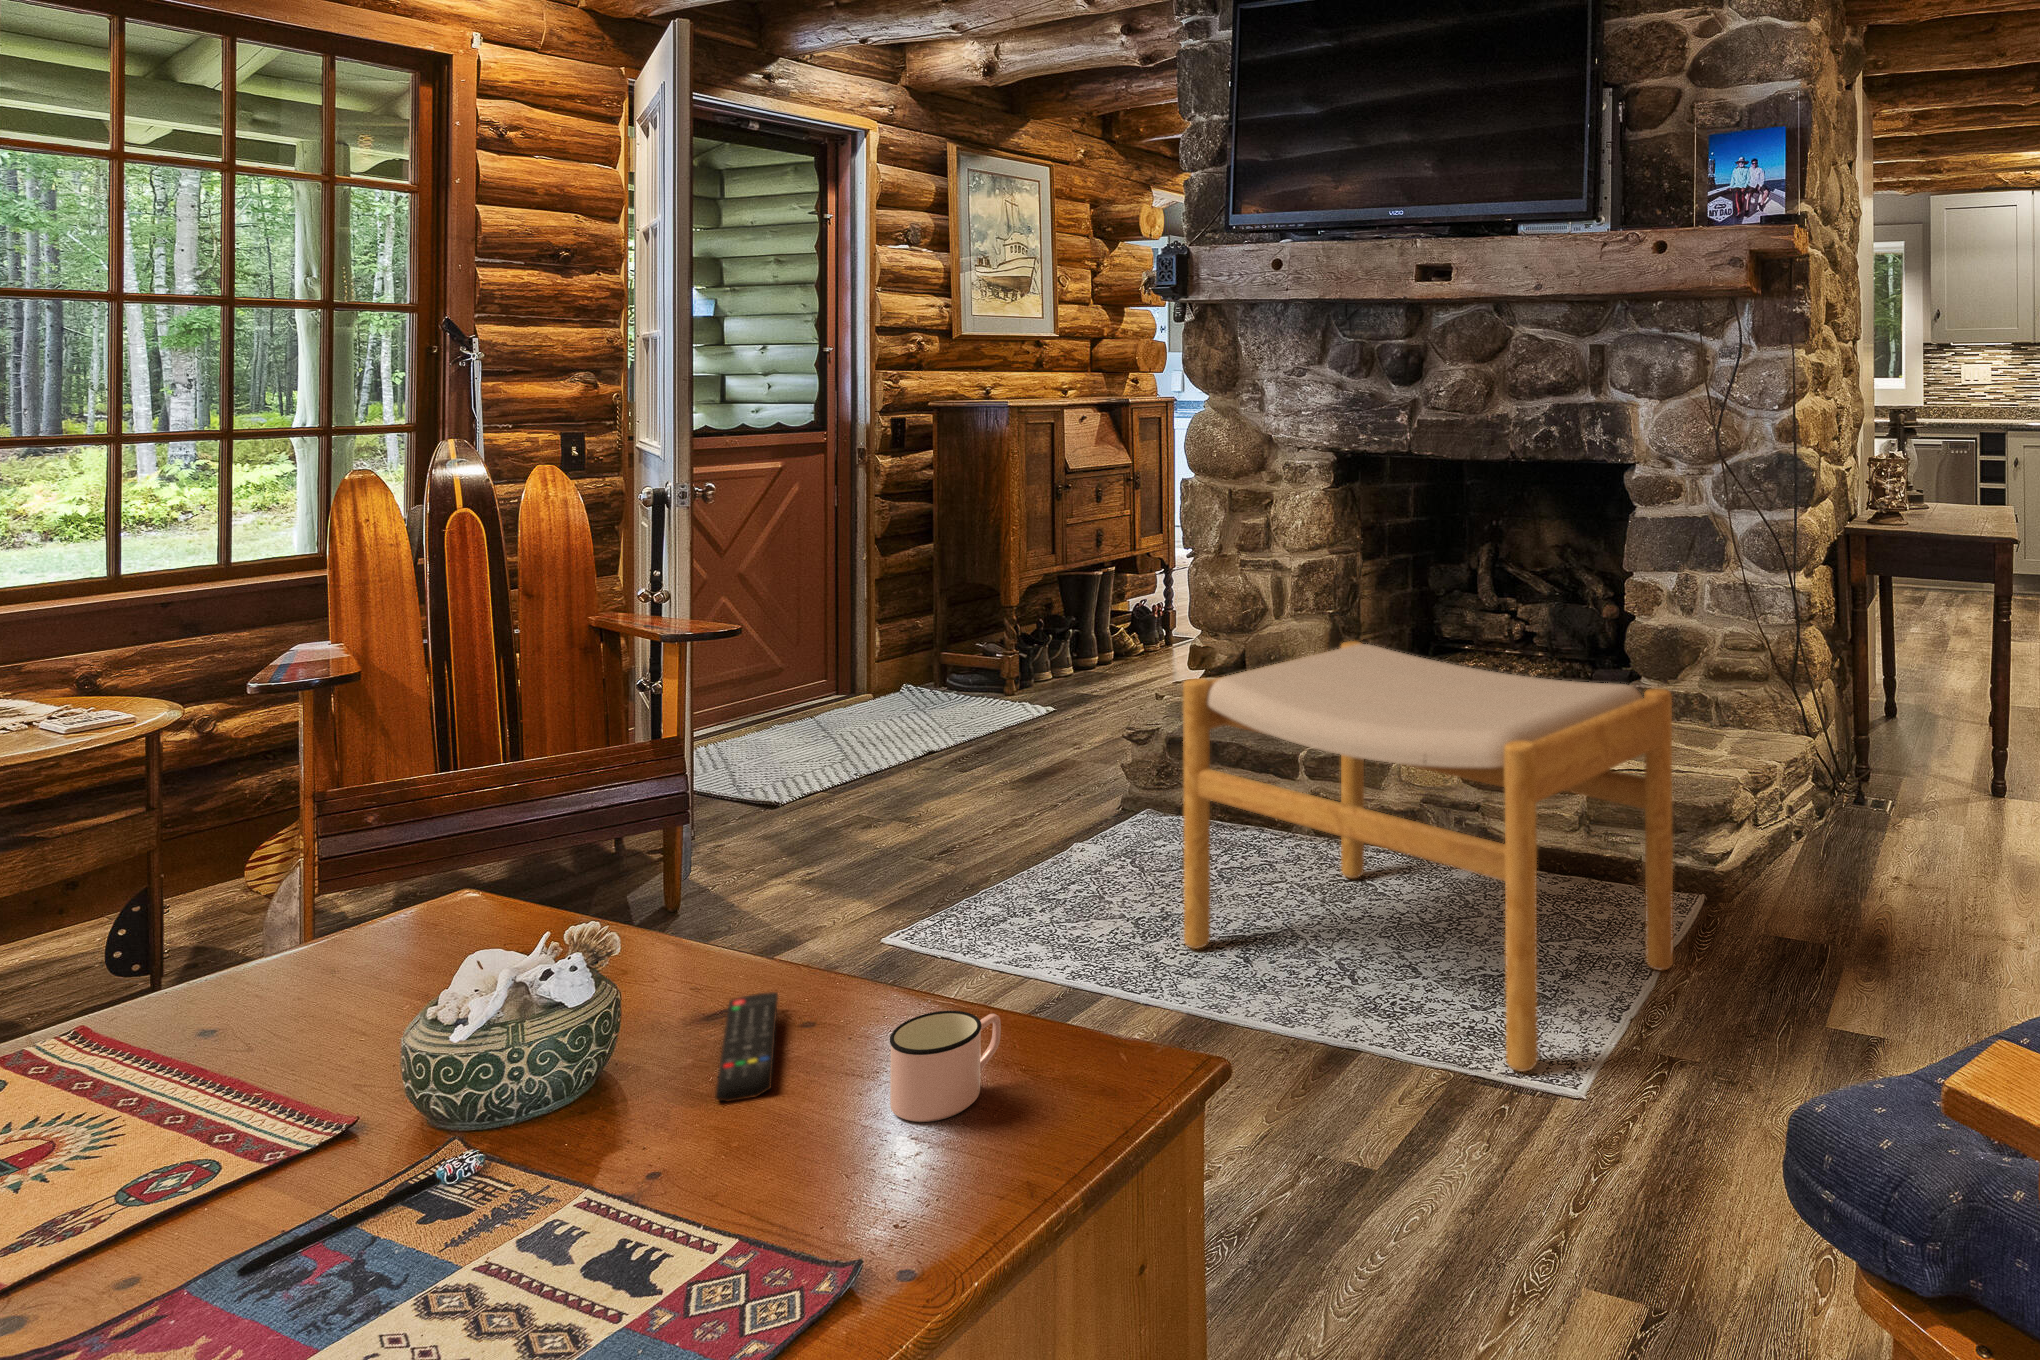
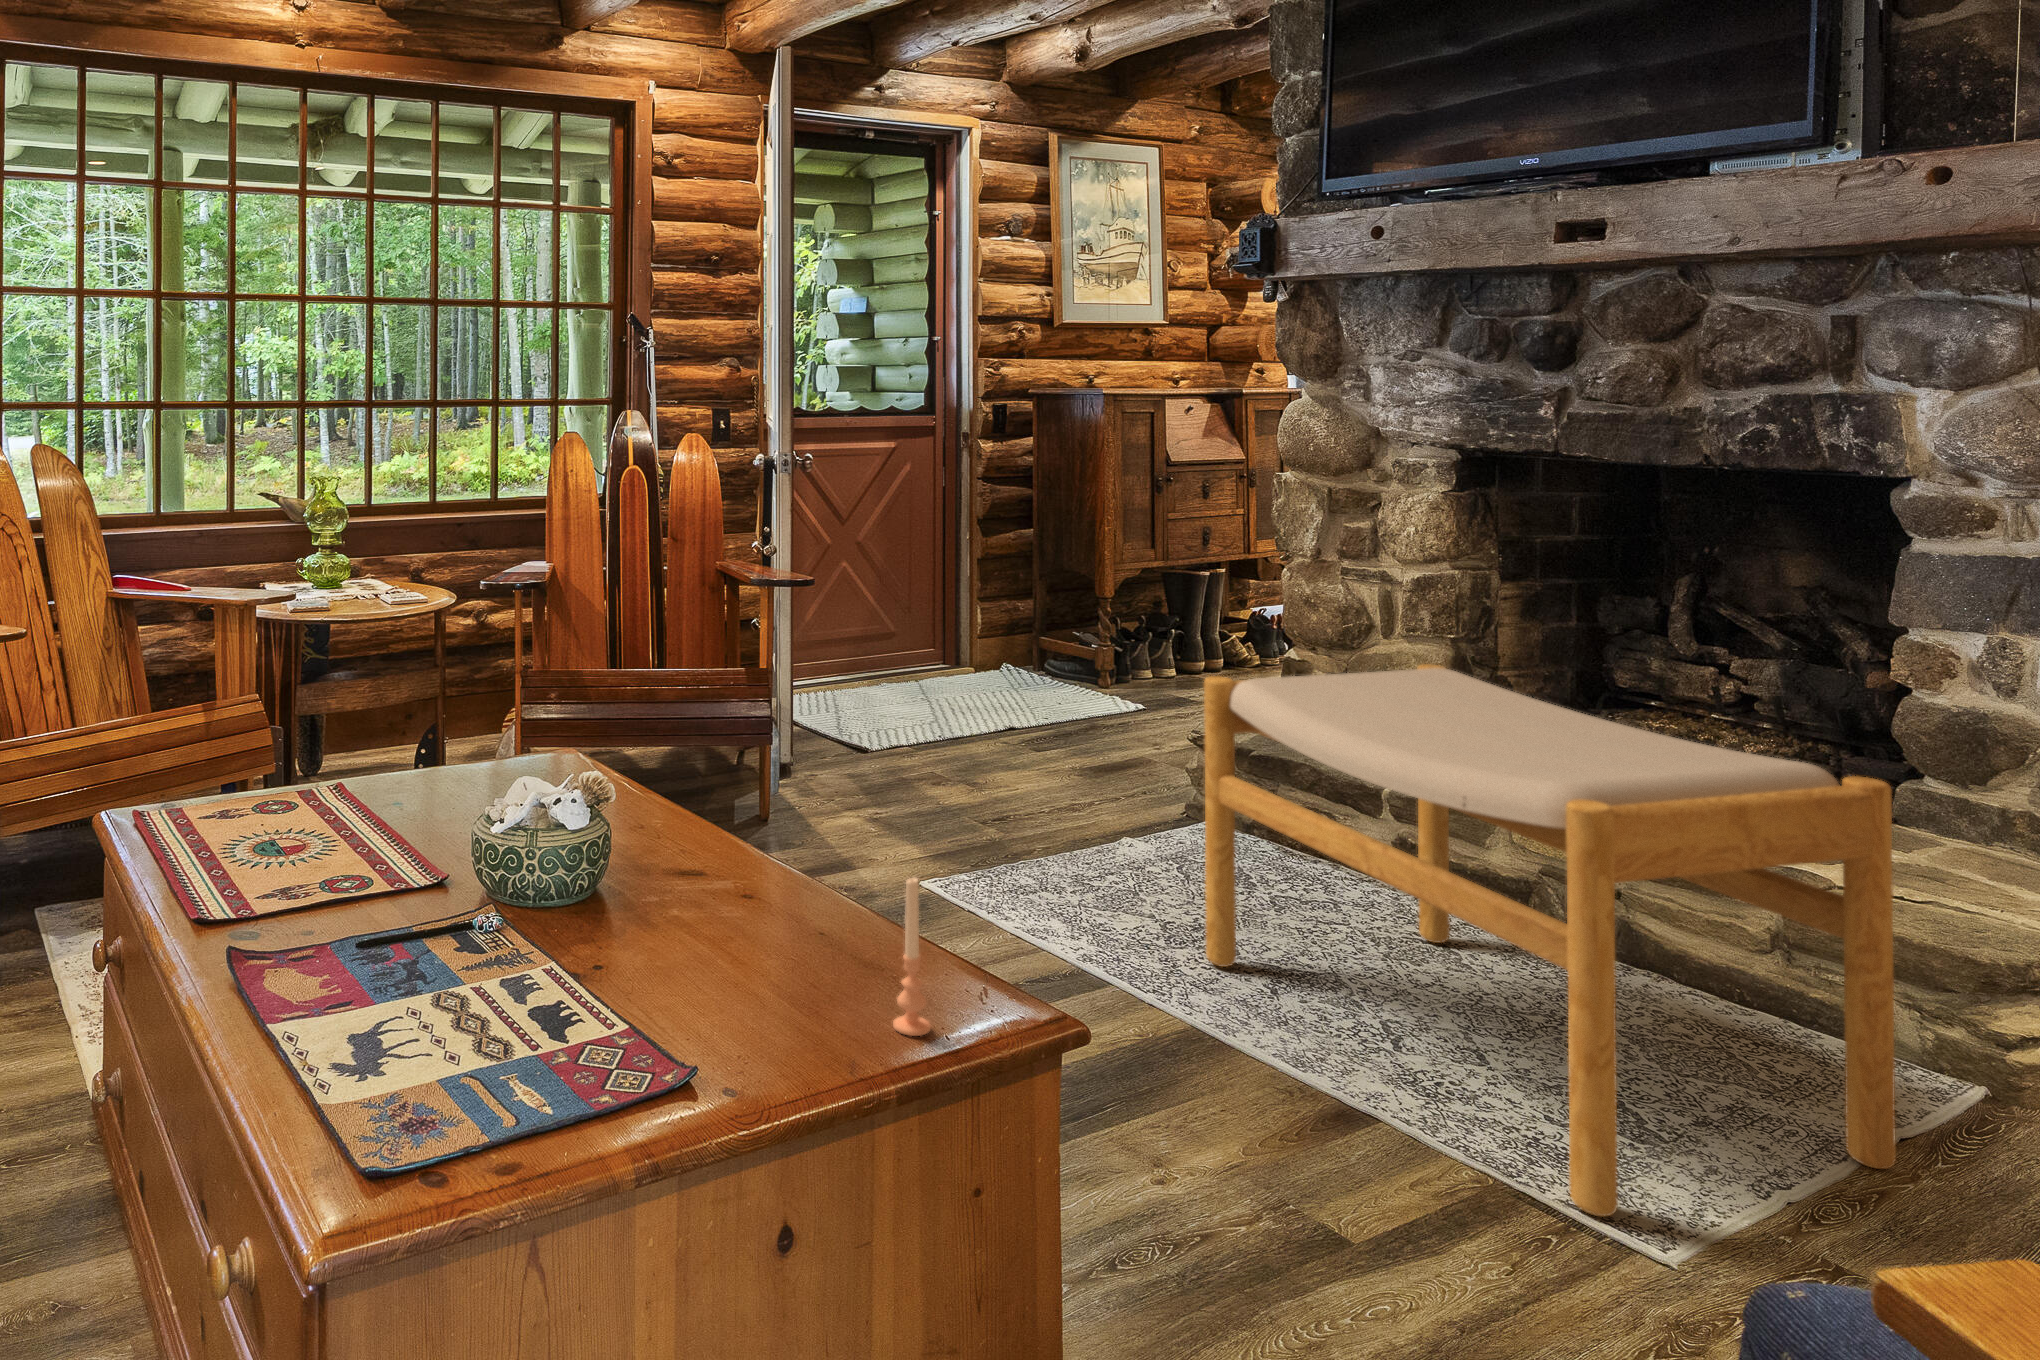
candle: none [1042,954,1083,1126] -> present [893,878,931,1036]
remote control: present [715,992,778,1102] -> none [661,864,737,939]
mug: present [890,1011,1001,1122] -> none [777,906,877,998]

